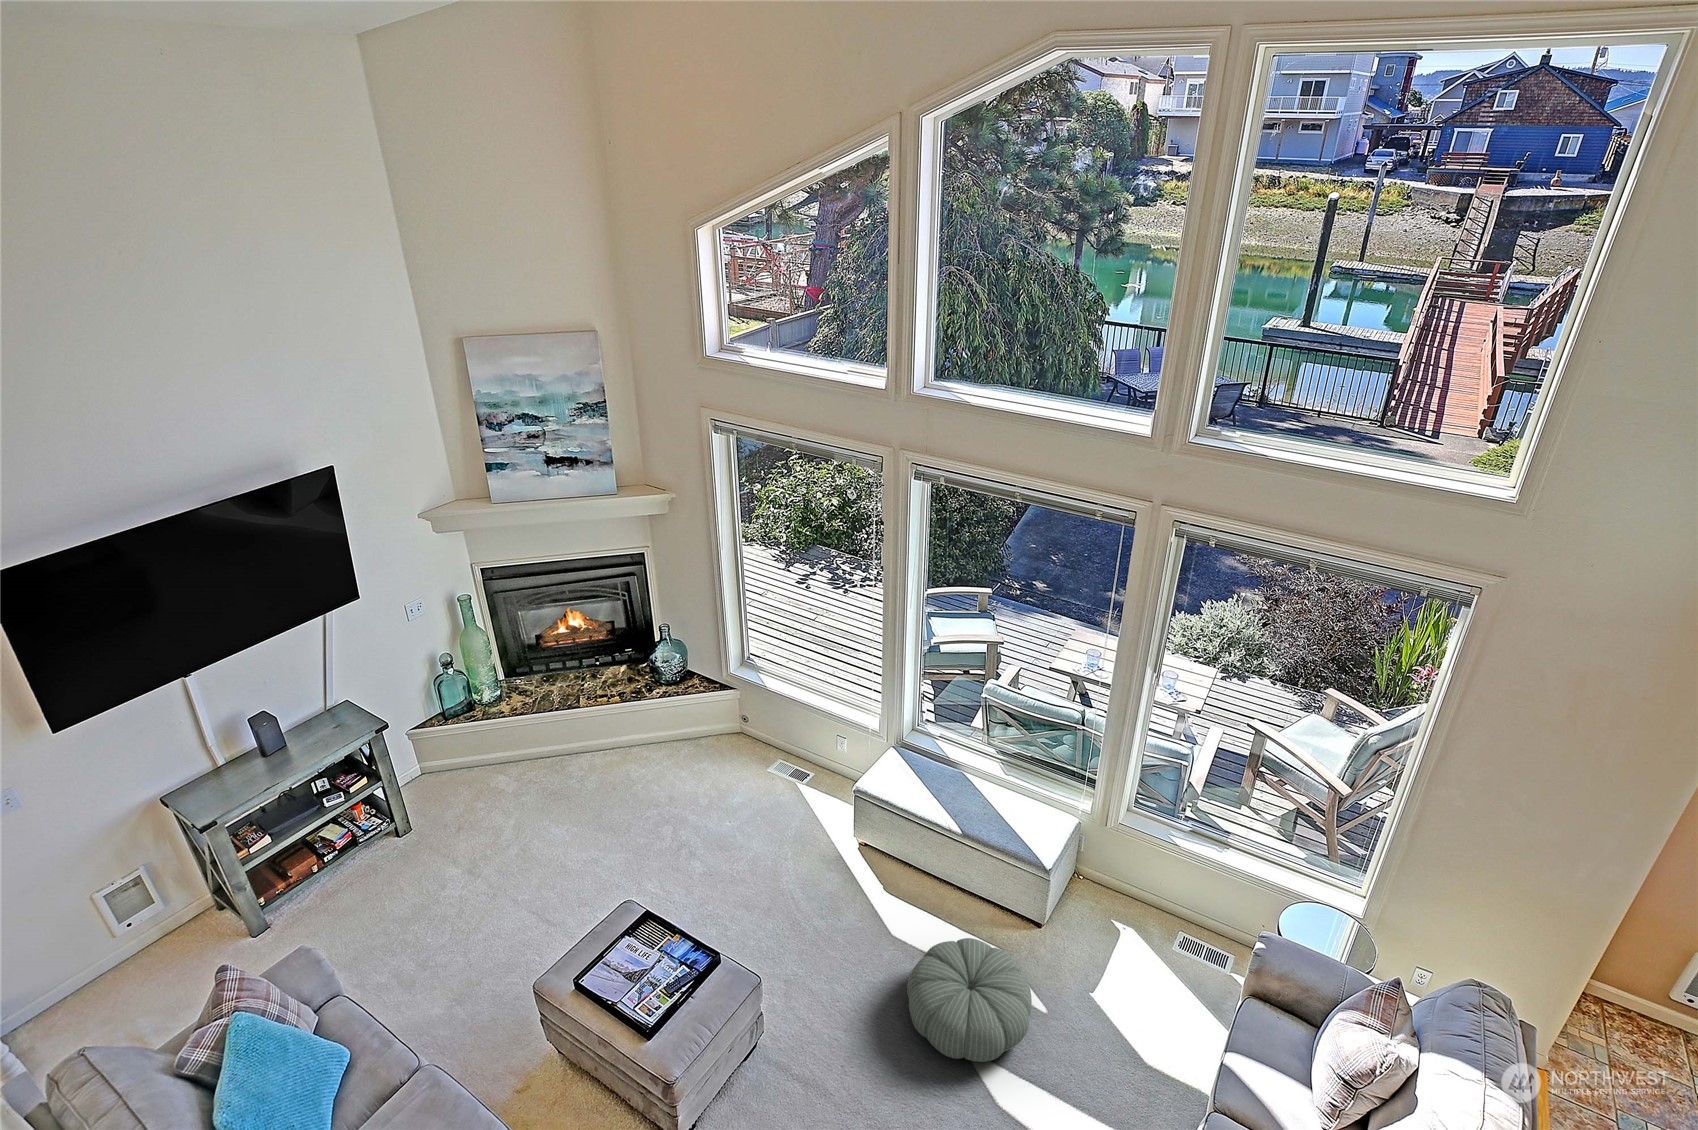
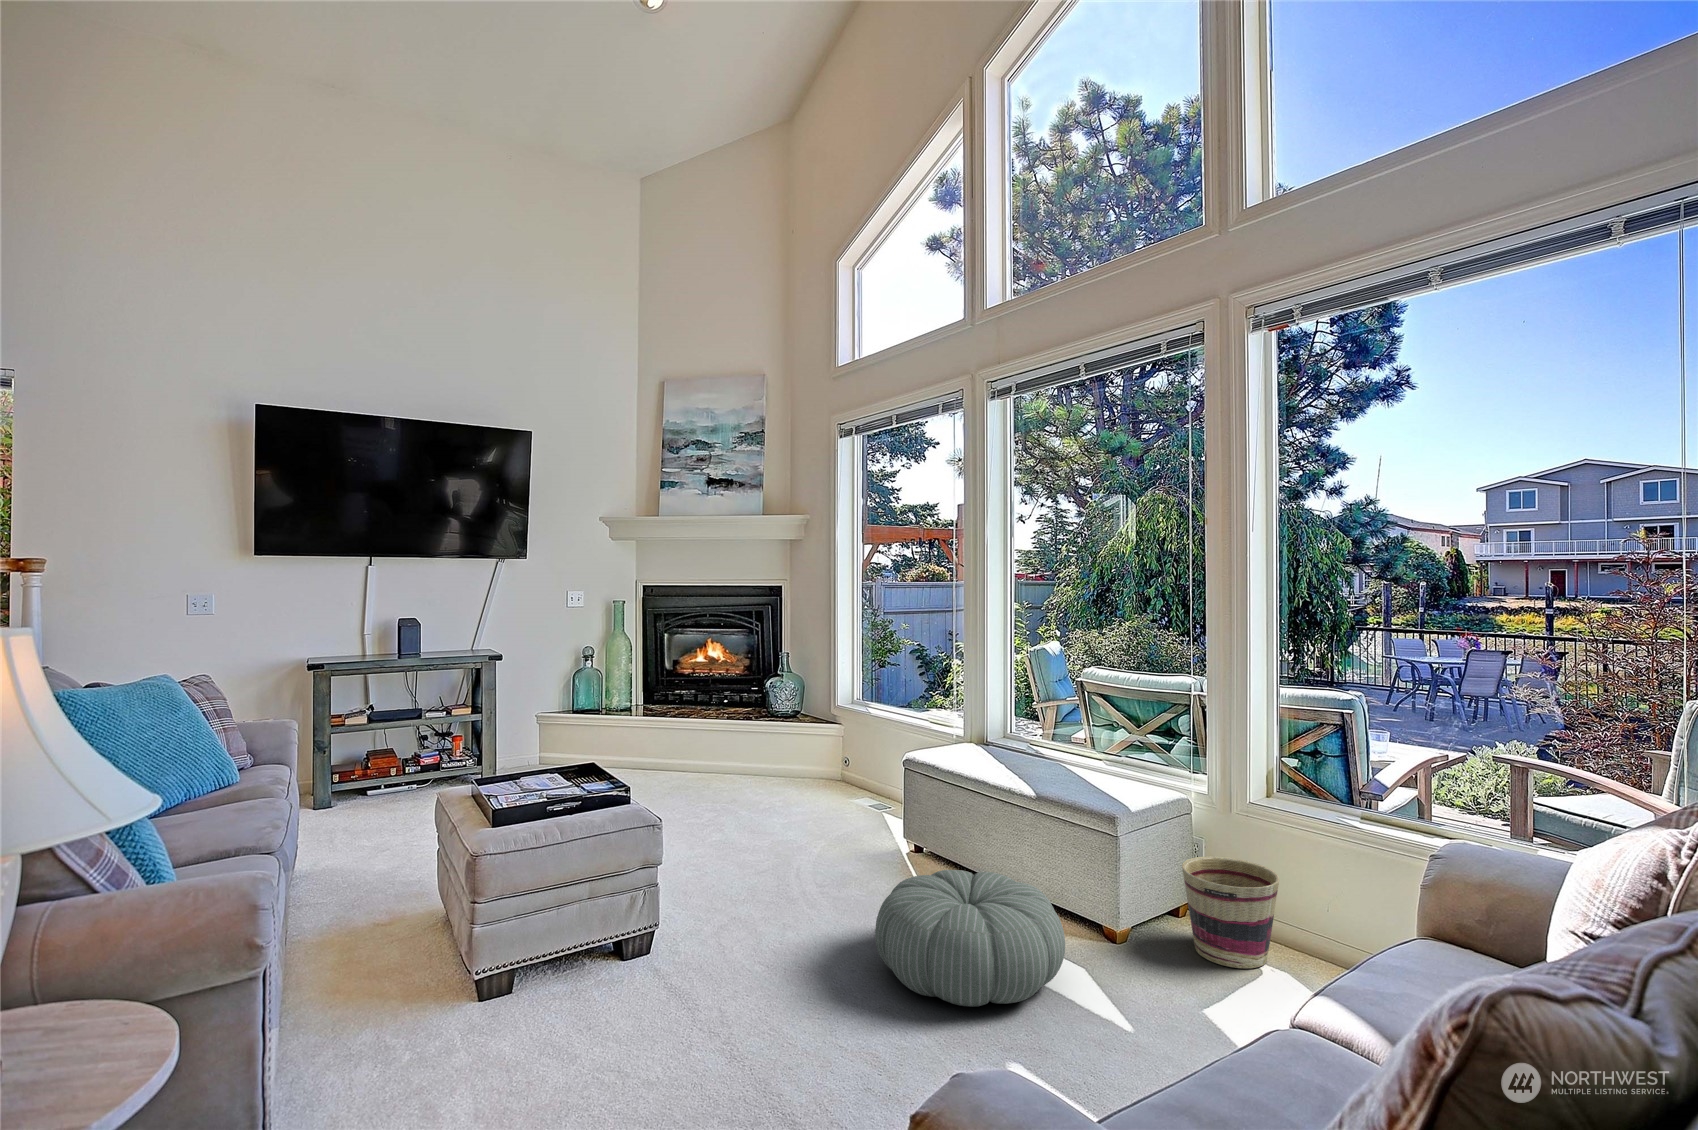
basket: none [1082,878,1141,954] -> present [1182,856,1279,968]

